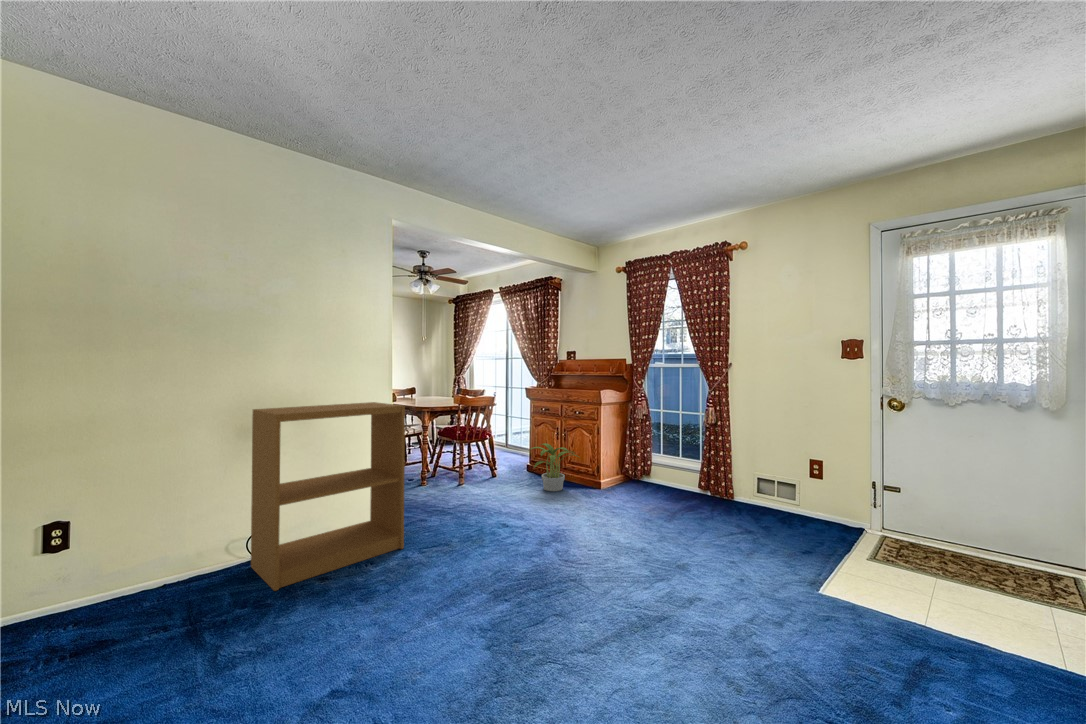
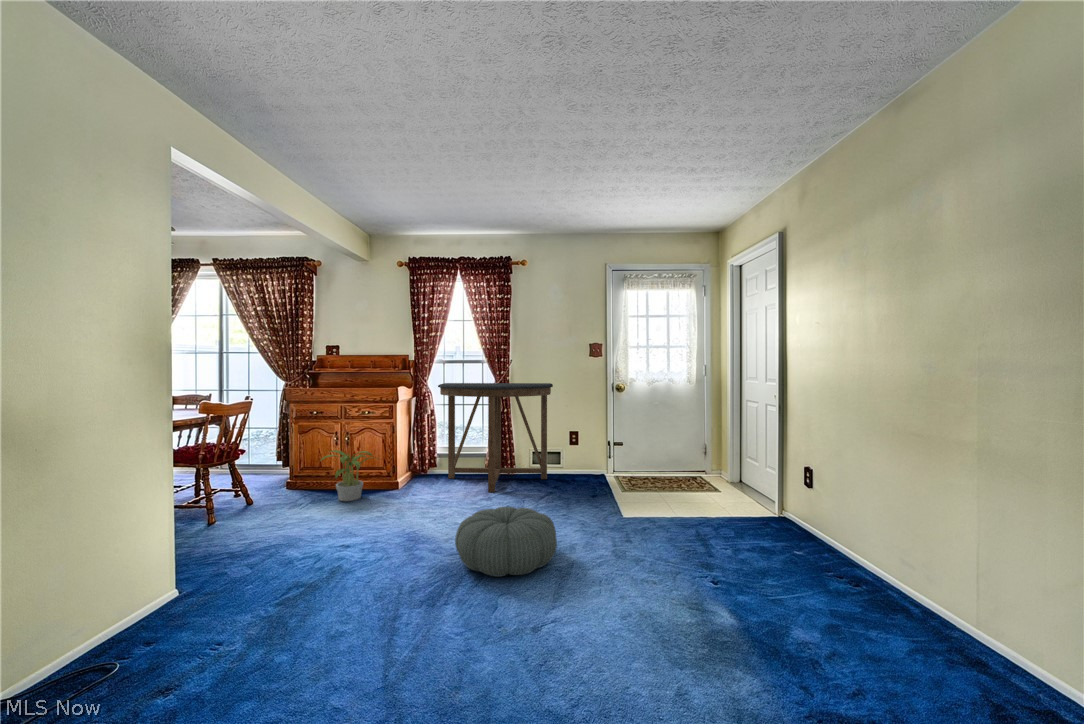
console table: none [638,388,779,515] -> present [438,383,553,492]
bookshelf: present [251,402,405,591] -> none [20,418,263,708]
pouf: none [538,525,658,612] -> present [455,507,557,577]

